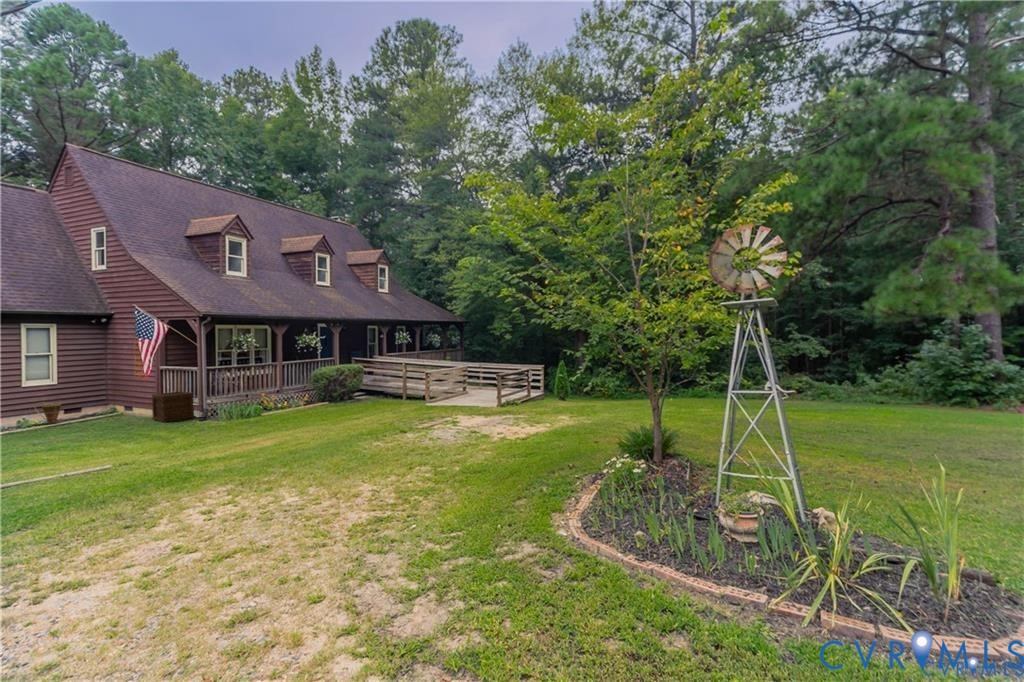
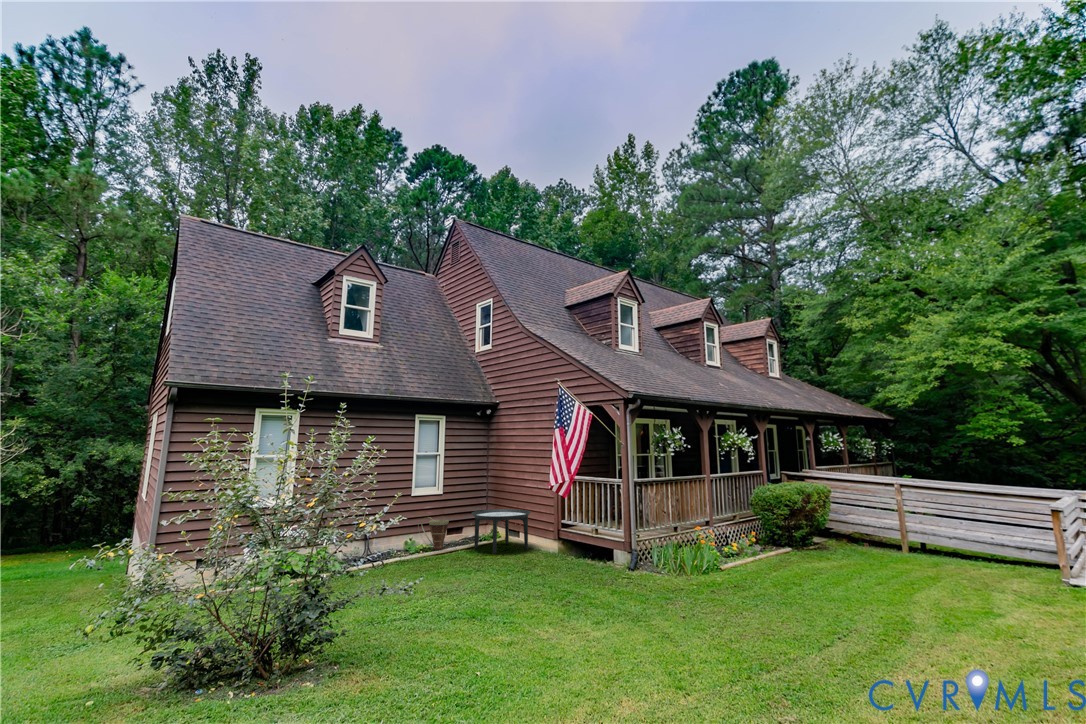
round table: none [83,392,139,422] -> present [472,509,531,554]
wooden crate: present [152,392,194,422] -> none [557,514,614,566]

